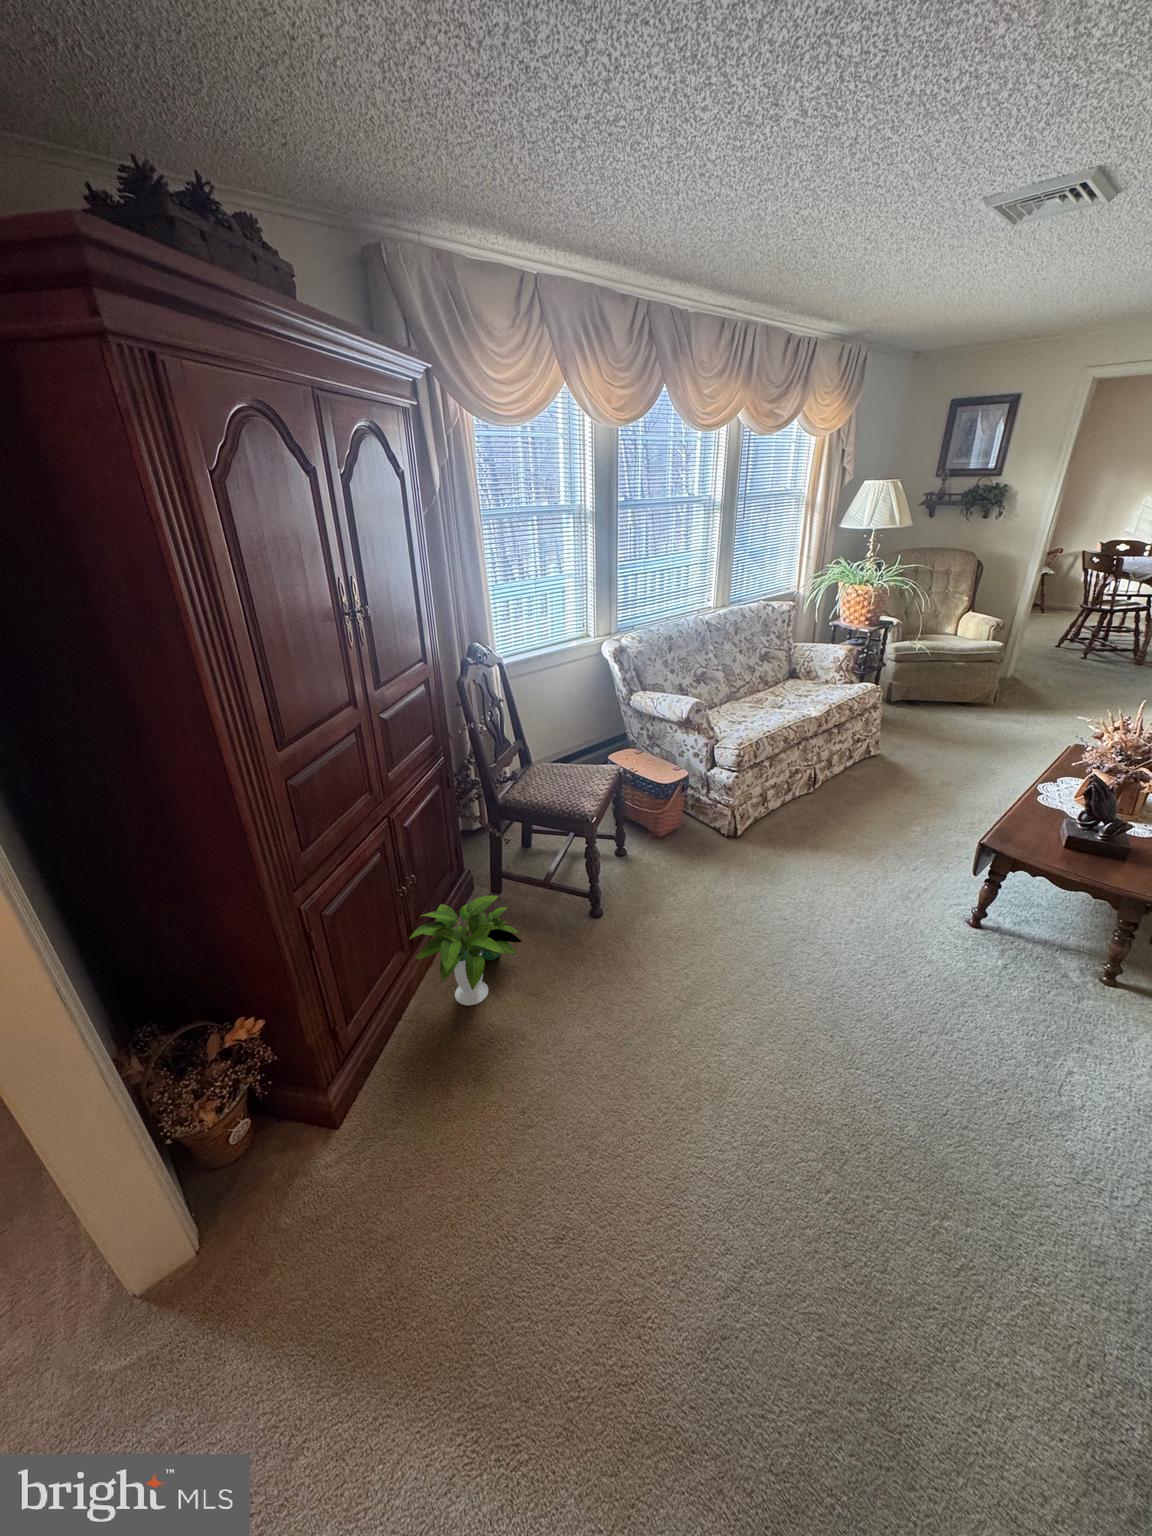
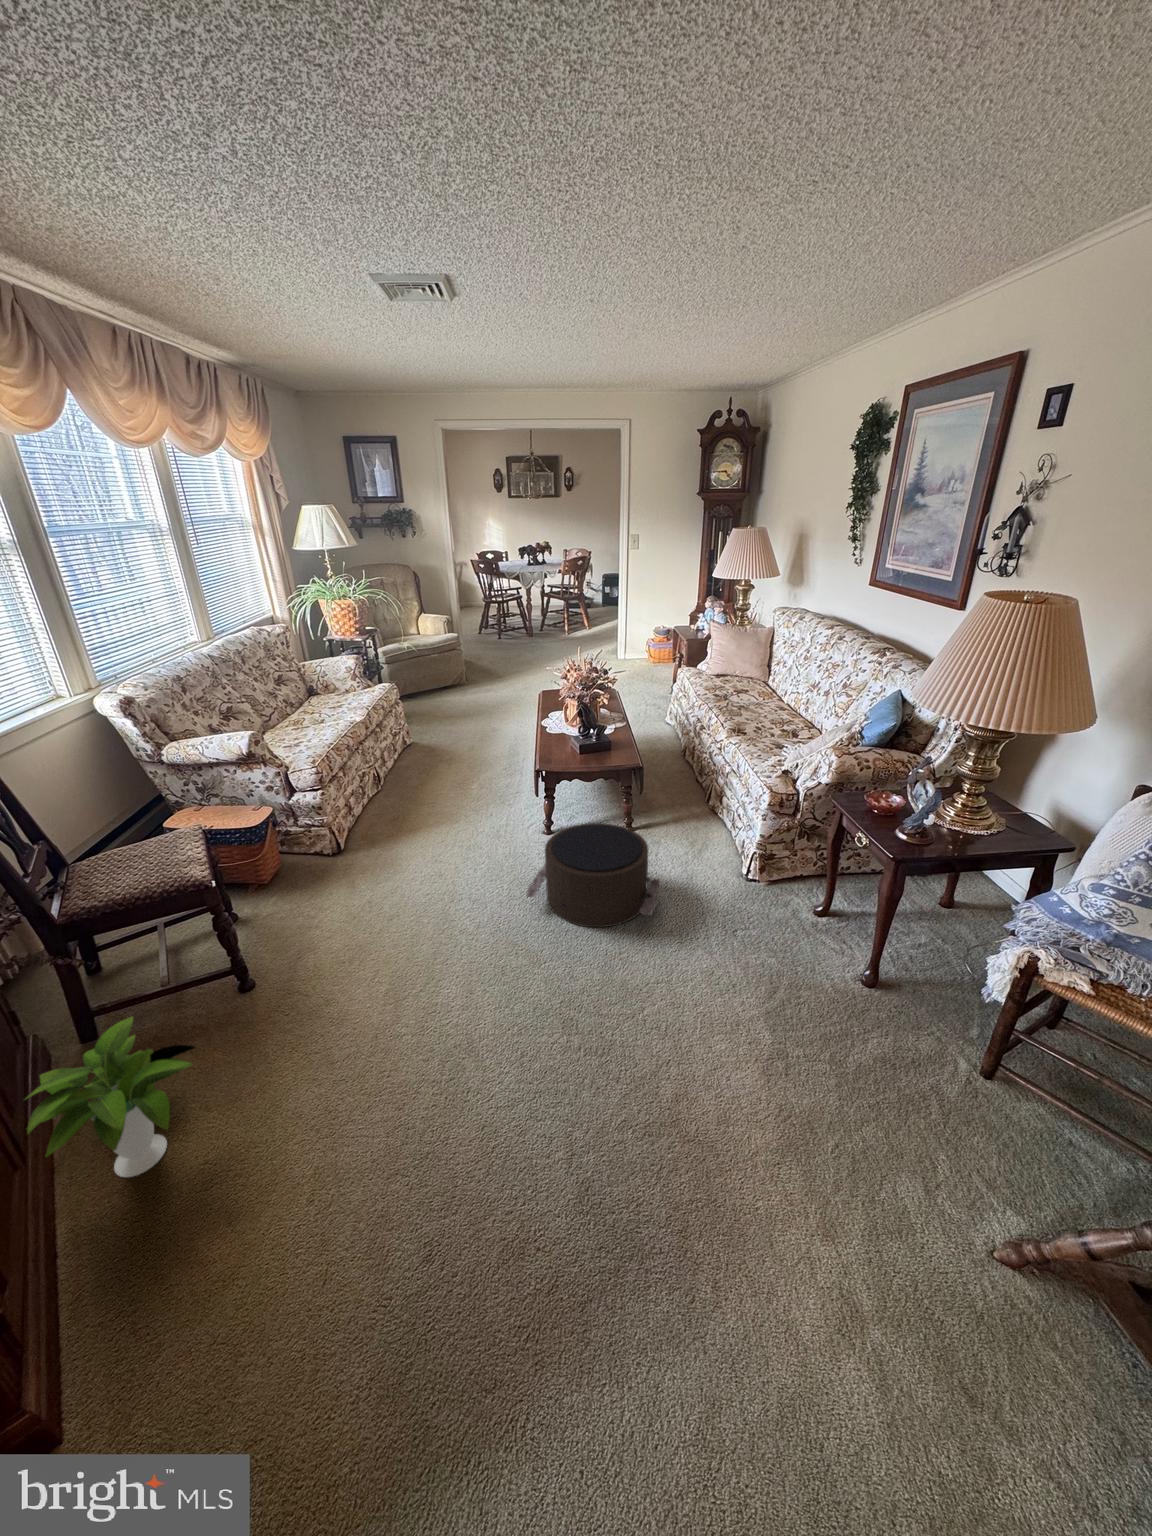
pouf: none [880,928,1099,1112] -> present [526,823,659,927]

